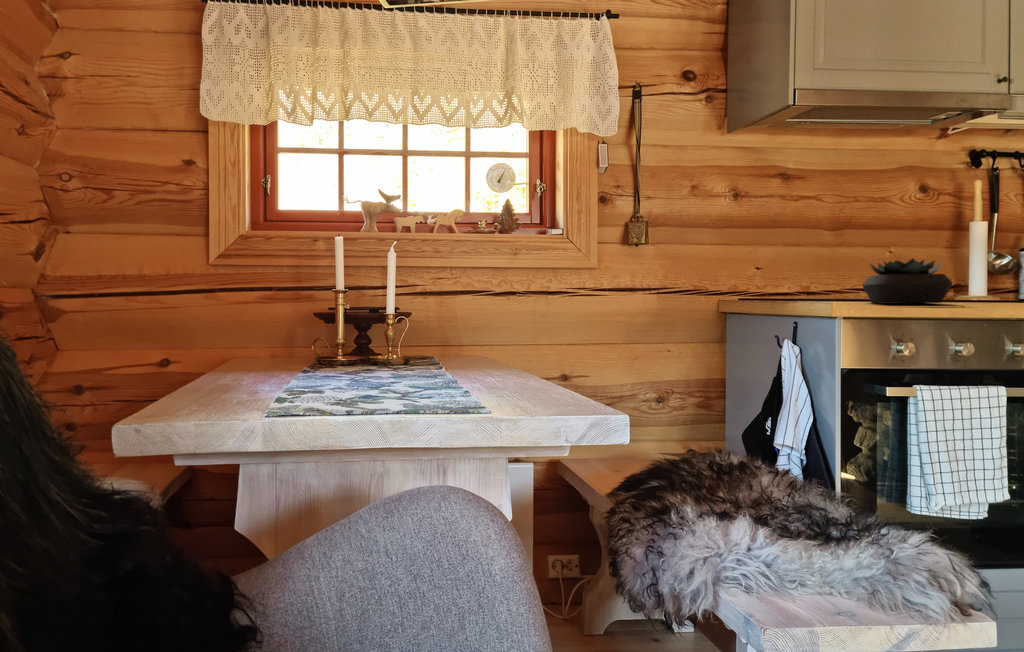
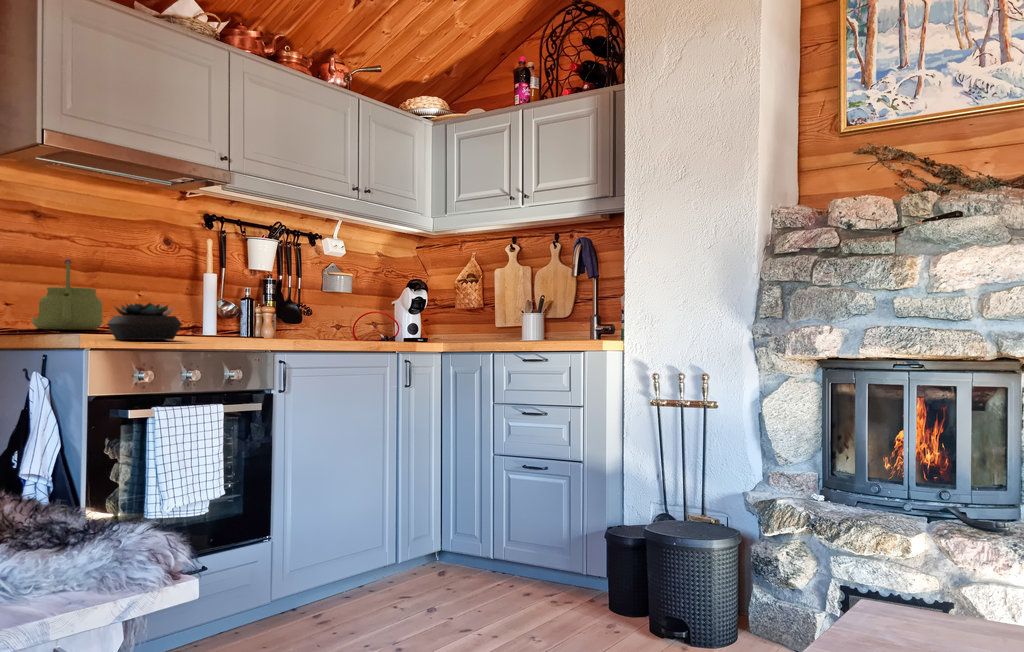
kettle: none [782,217,852,294] -> present [32,258,103,330]

